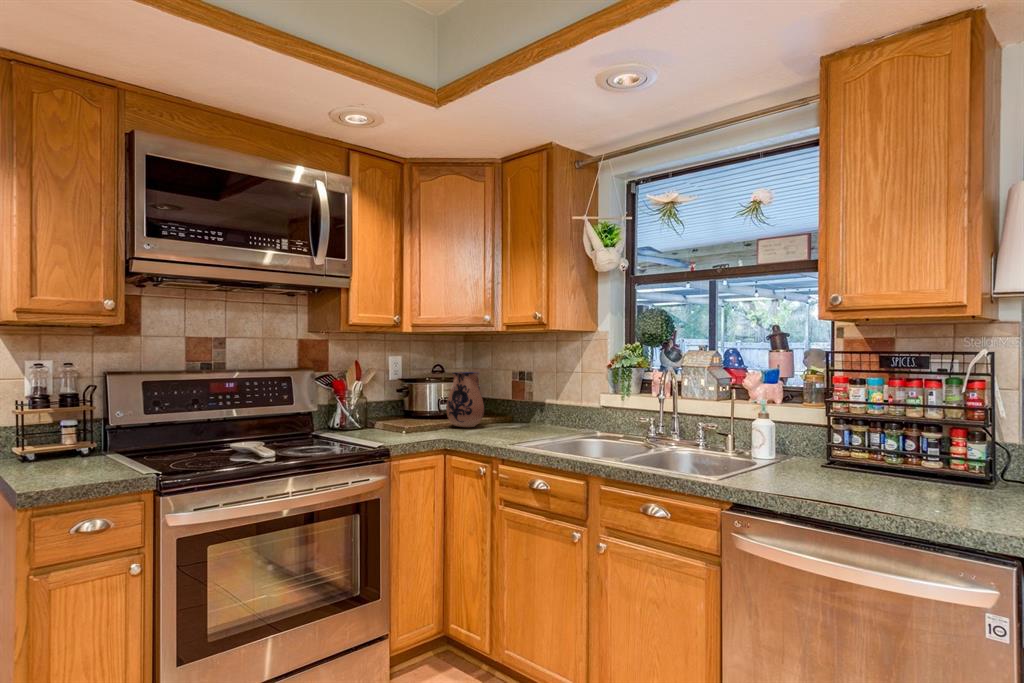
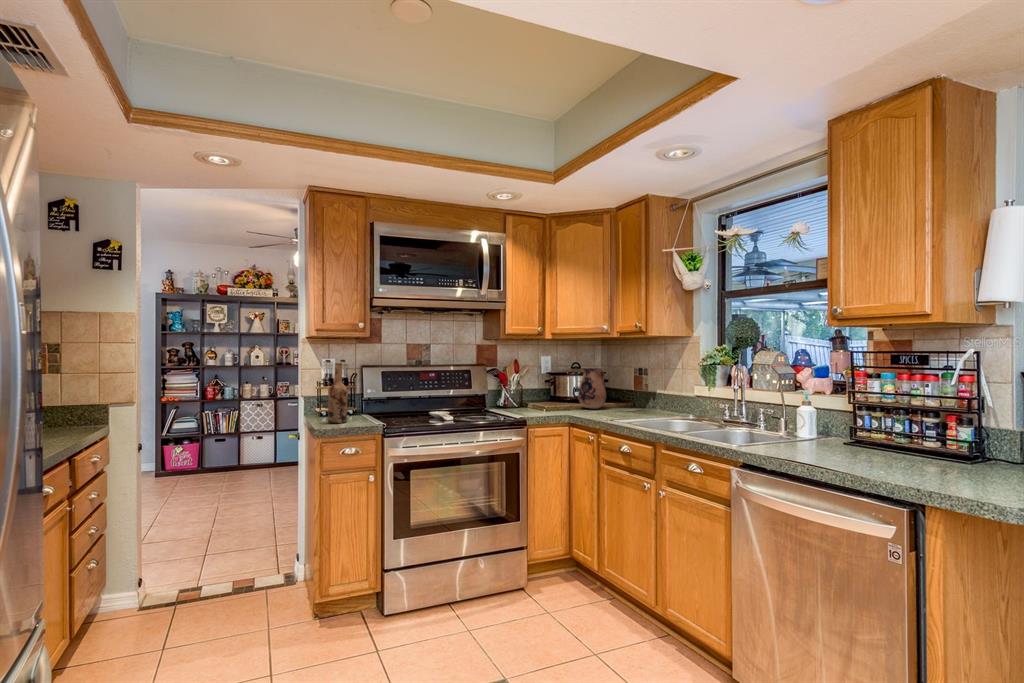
wine bottle: none [46,370,86,476] -> present [328,363,348,423]

